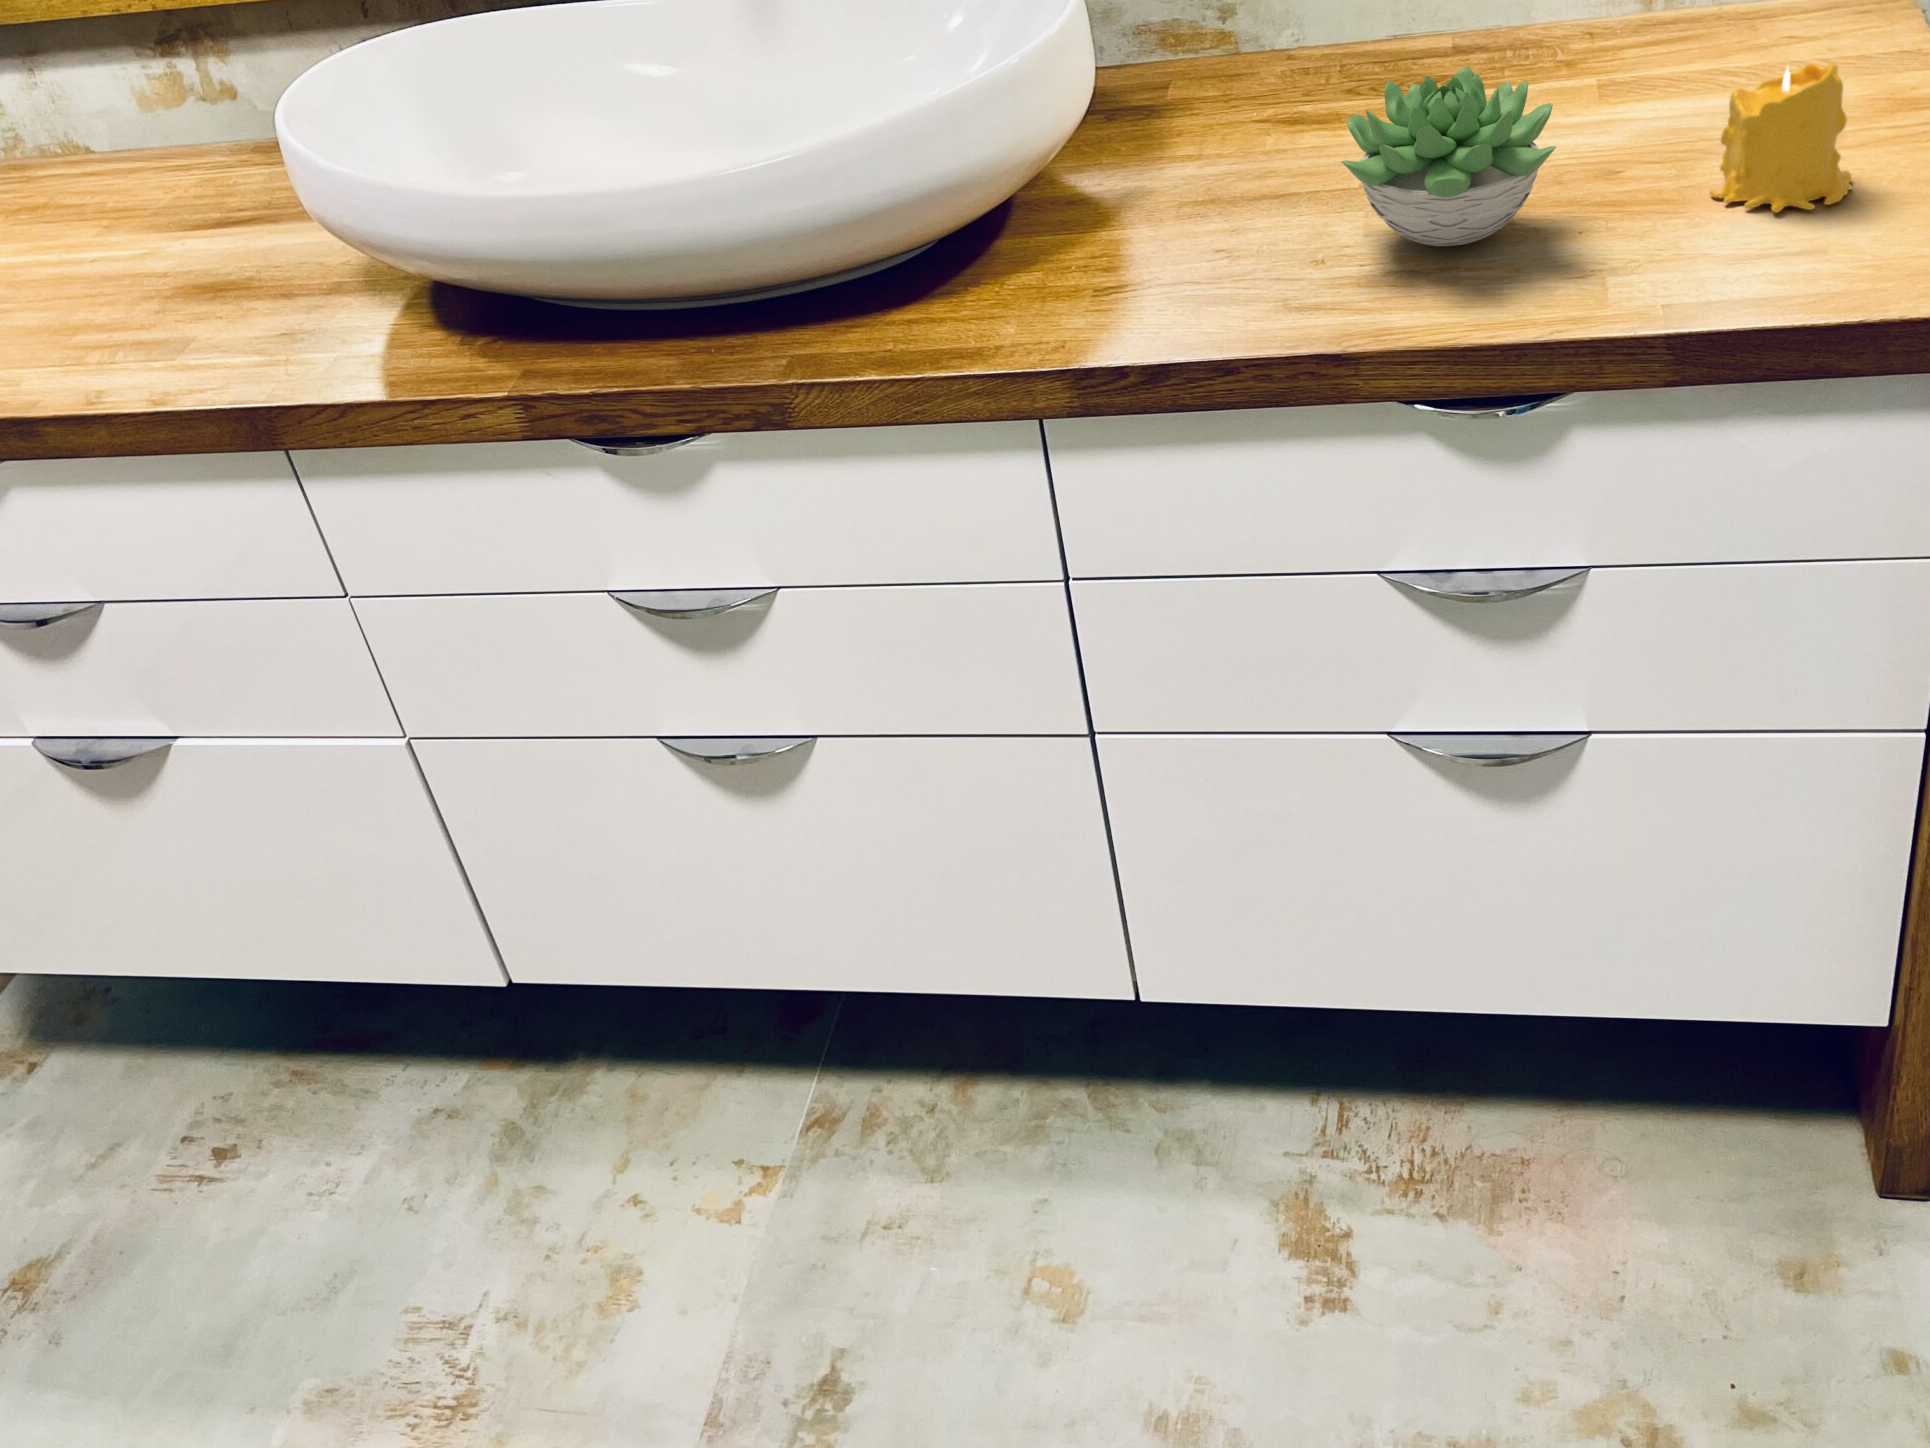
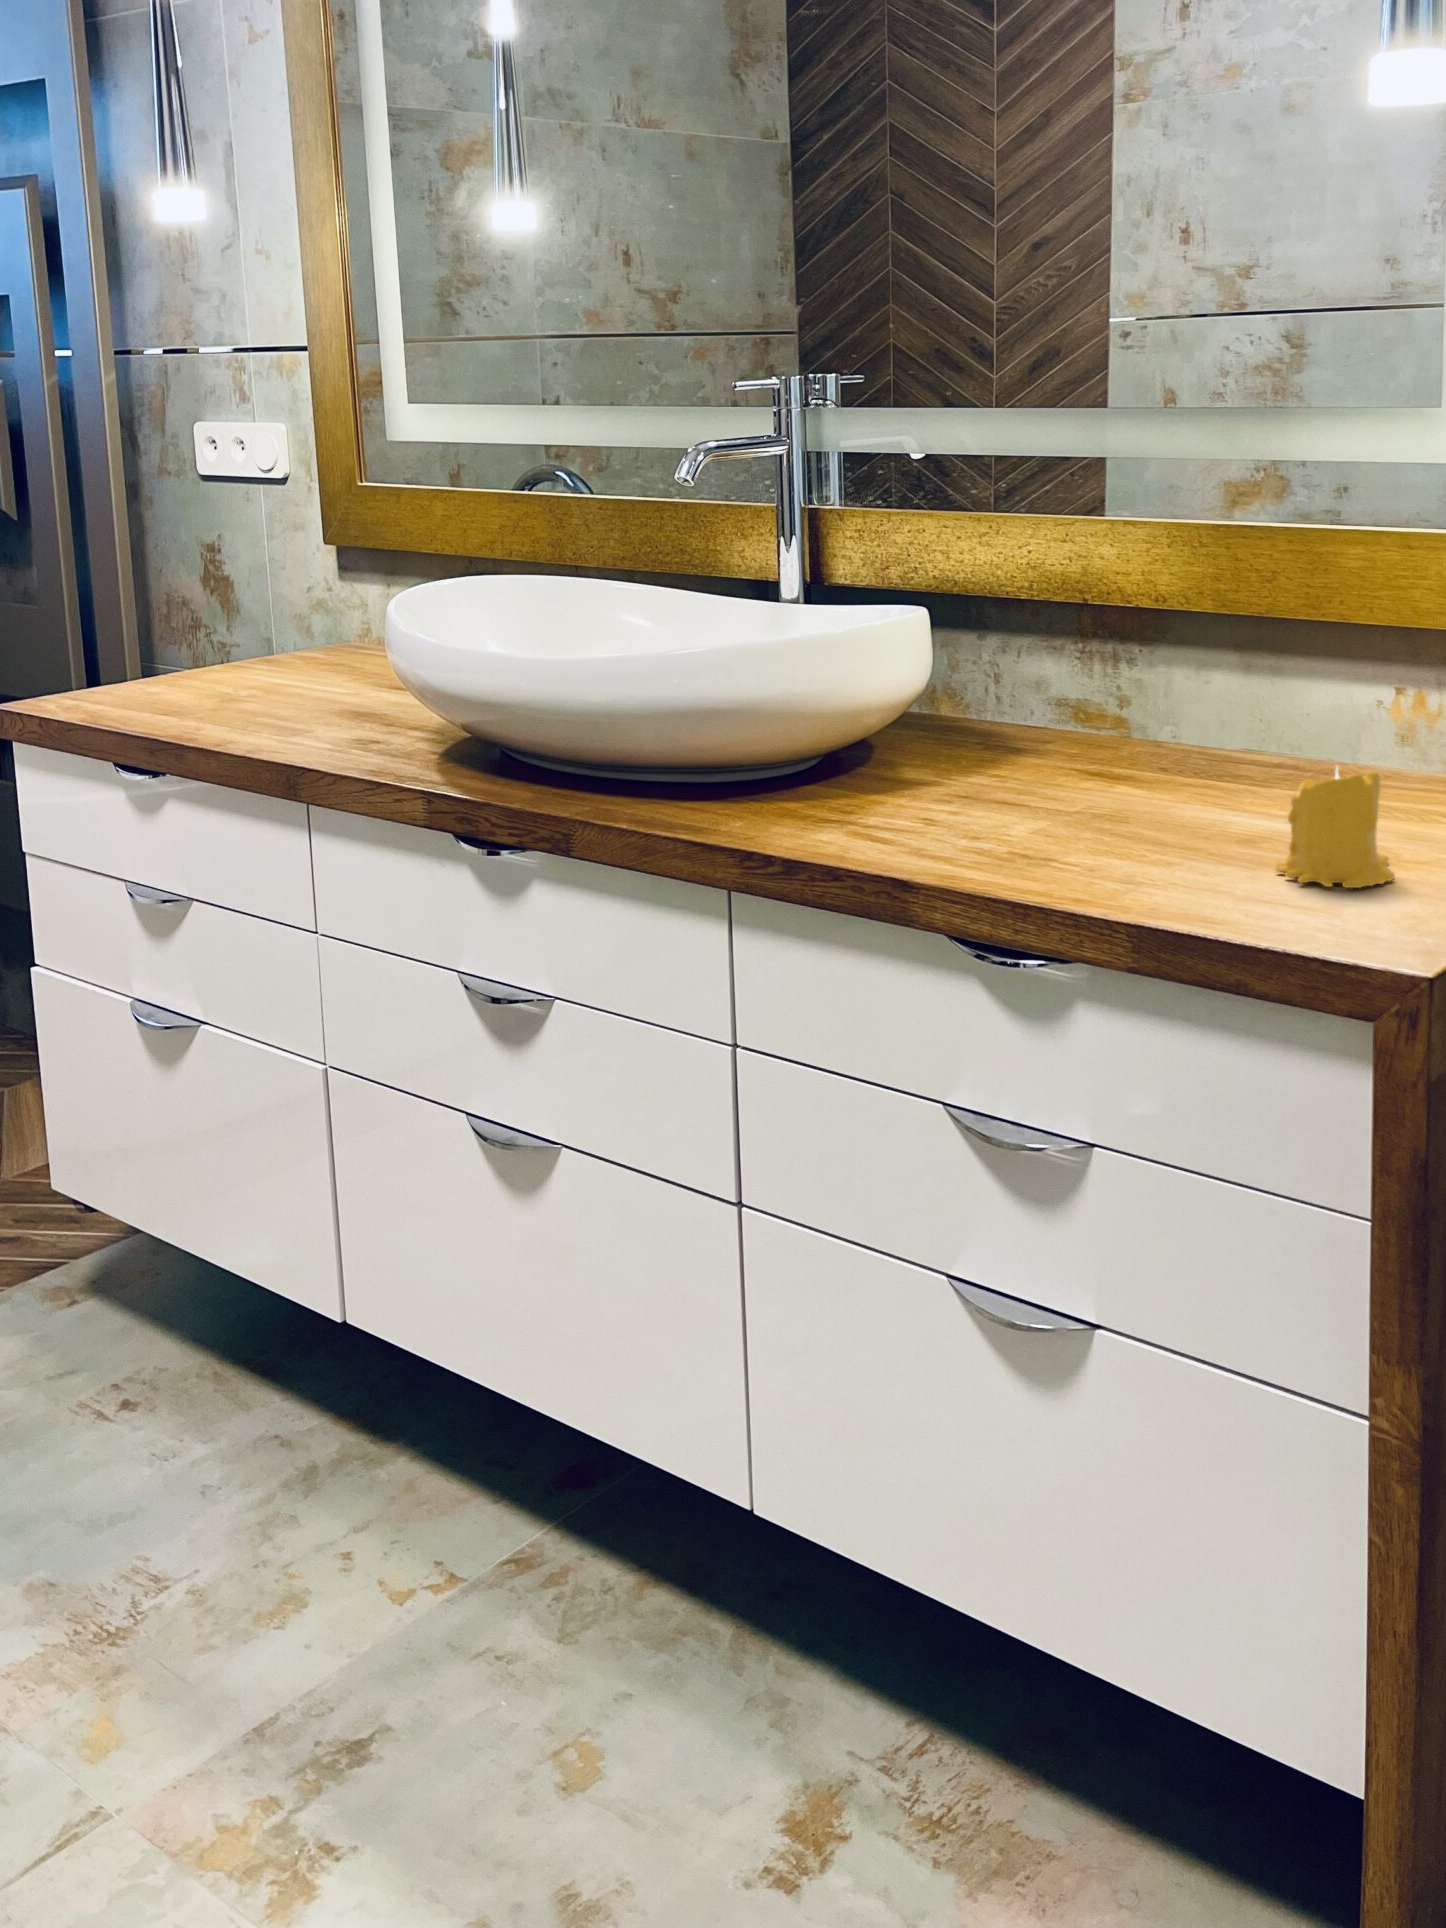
succulent plant: present [1341,67,1556,246] -> none [965,714,1158,848]

